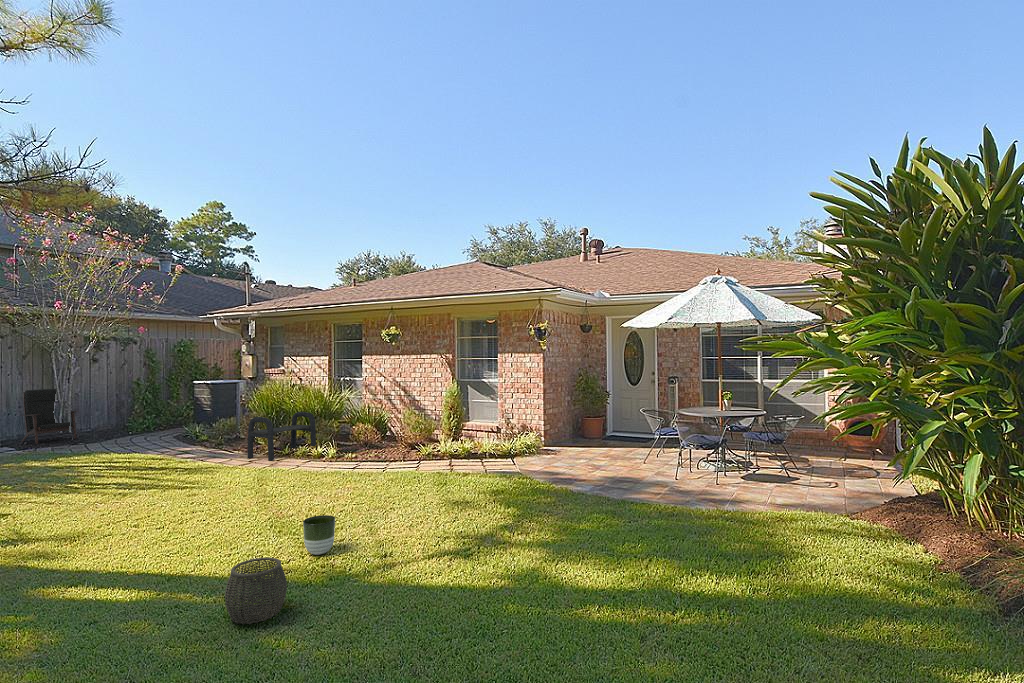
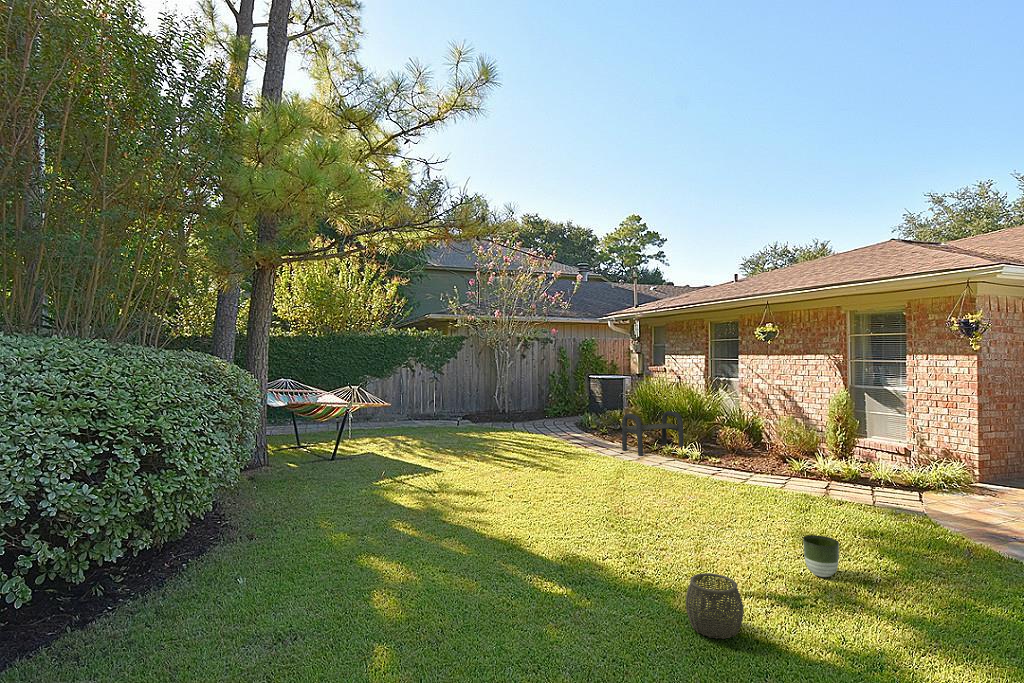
lounge chair: present [21,389,77,444] -> none [481,379,514,419]
planter: present [303,515,335,555] -> present [803,535,839,577]
woven basket: present [225,557,287,624] -> present [686,573,744,639]

